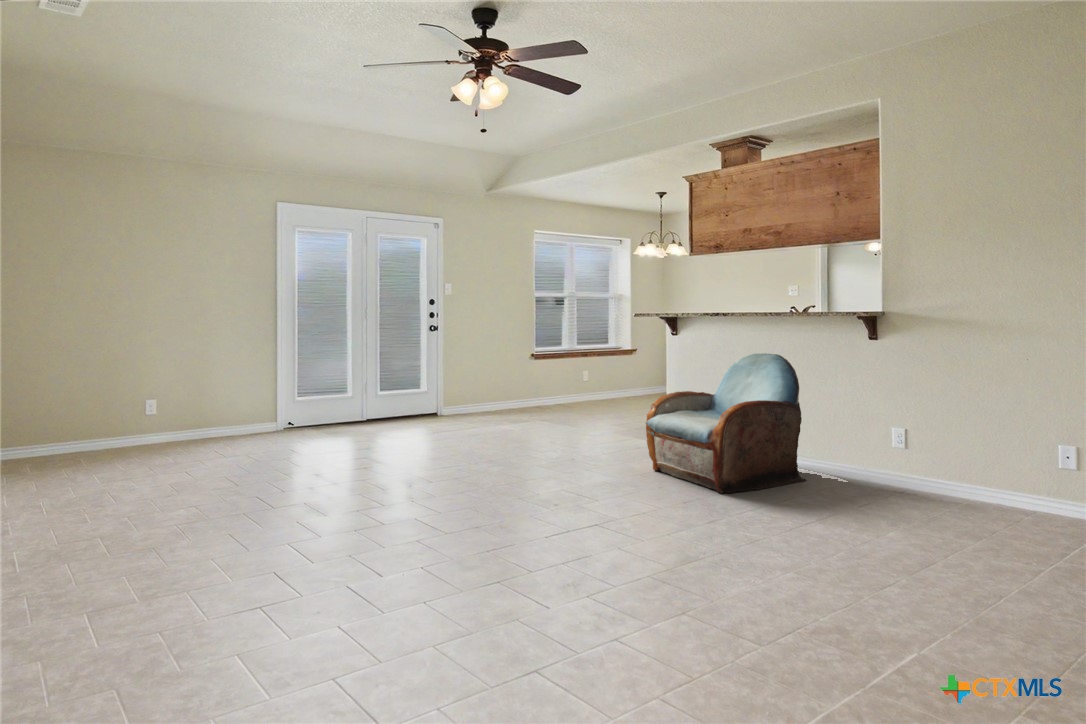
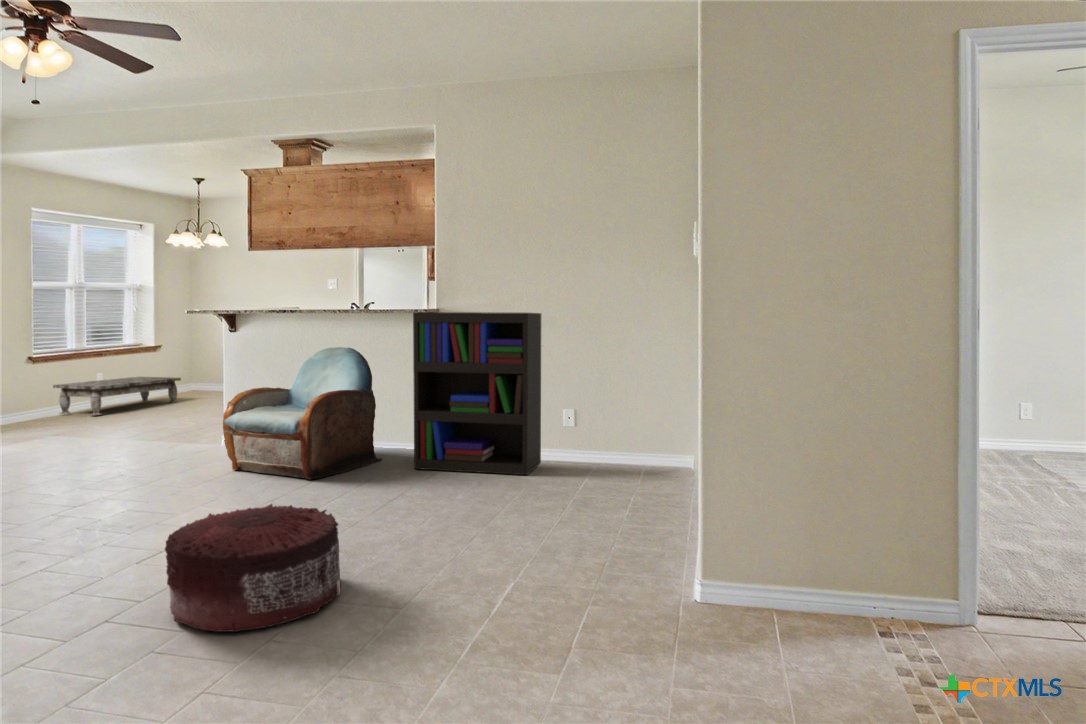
bookshelf: none [841,316,1036,533] -> present [413,312,541,475]
coffee table: none [544,371,640,402] -> present [53,377,181,415]
pouf: none [527,526,708,675] -> present [165,504,341,632]

